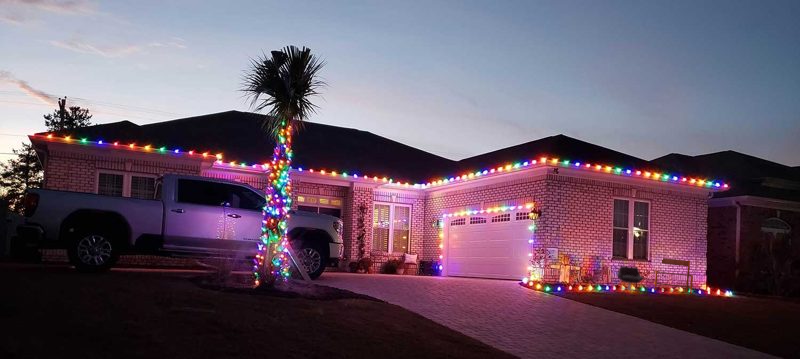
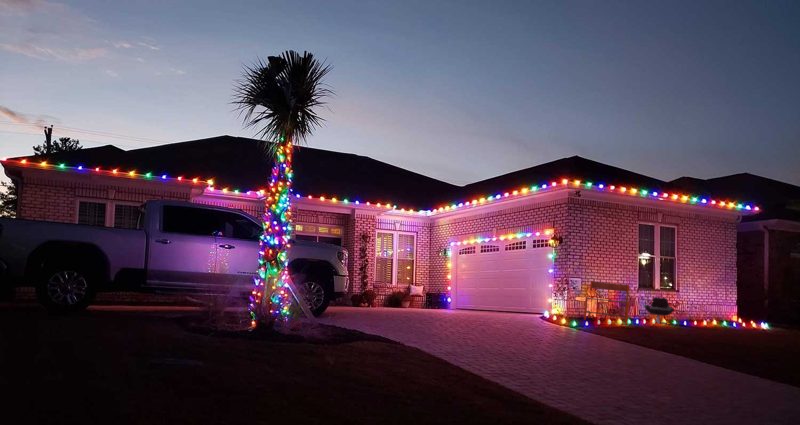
bench: present [654,258,693,294] -> present [584,281,630,325]
decorative plant: none [276,261,309,290] -> present [290,299,304,330]

